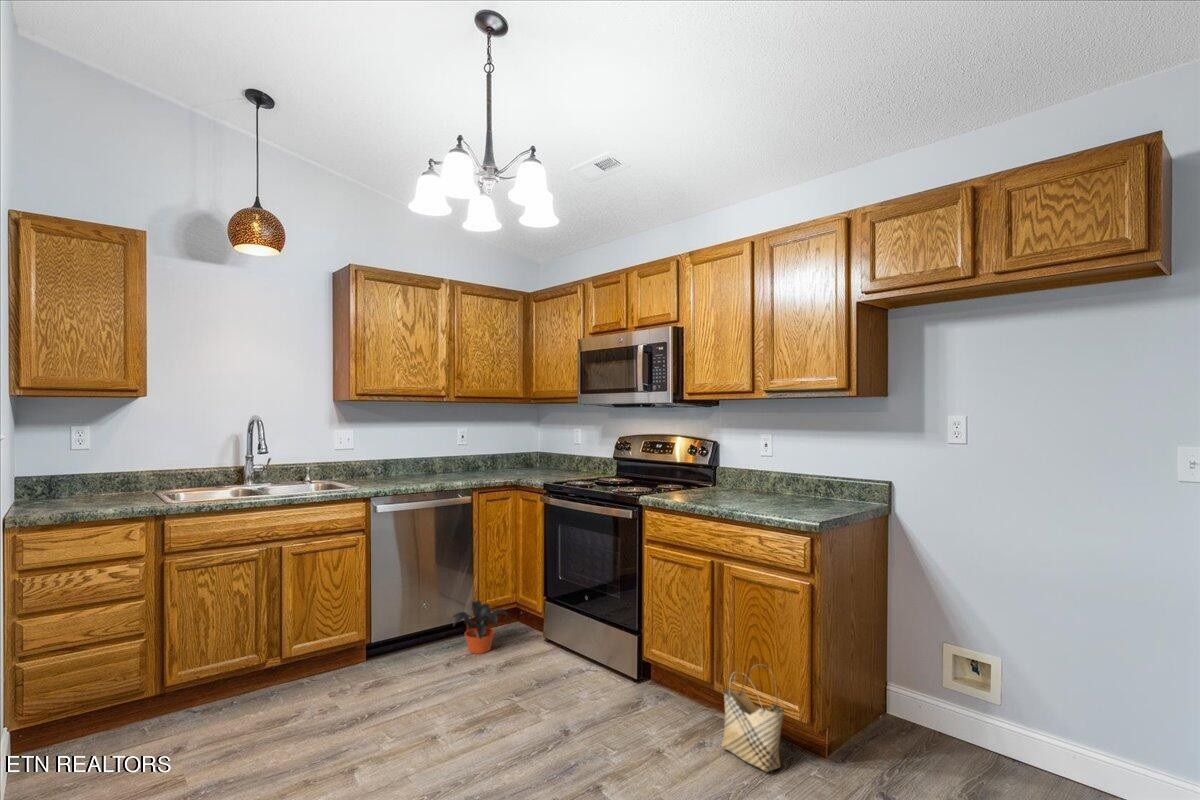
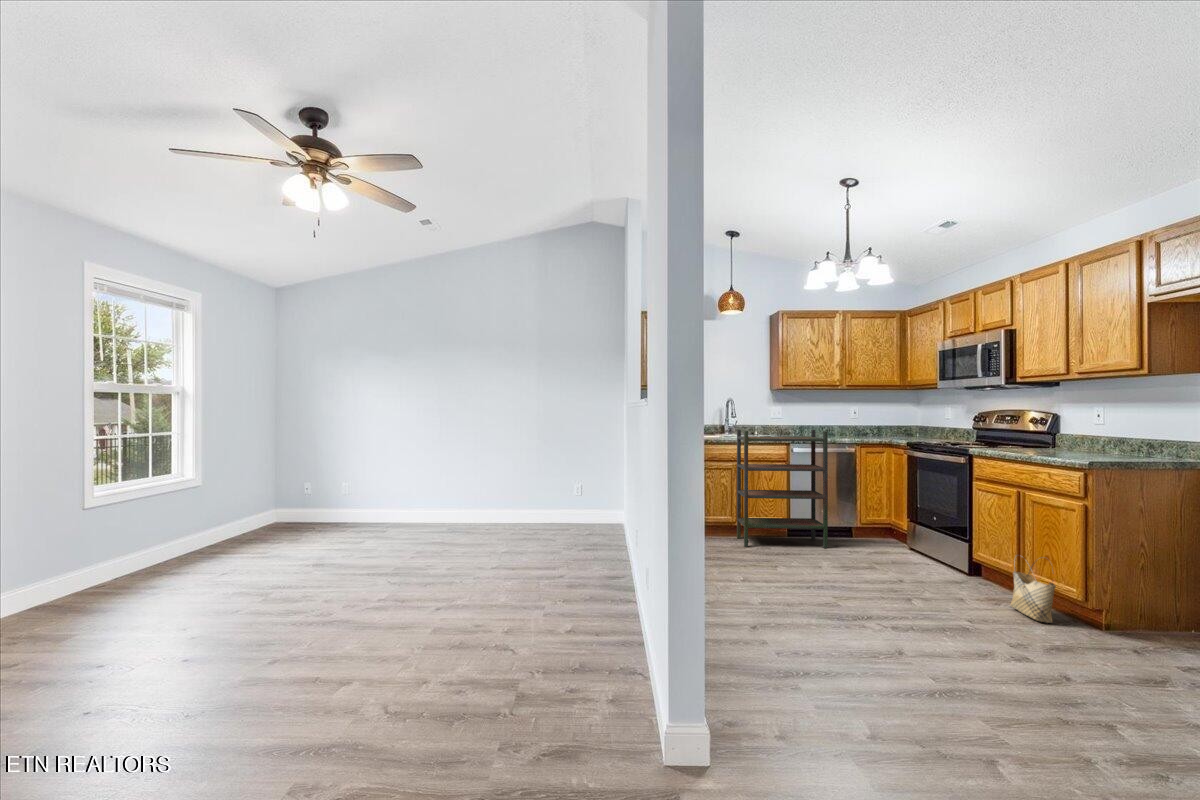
bookshelf: none [266,472,438,721] -> present [737,429,828,548]
potted plant: present [453,600,508,654] -> none [839,514,880,546]

